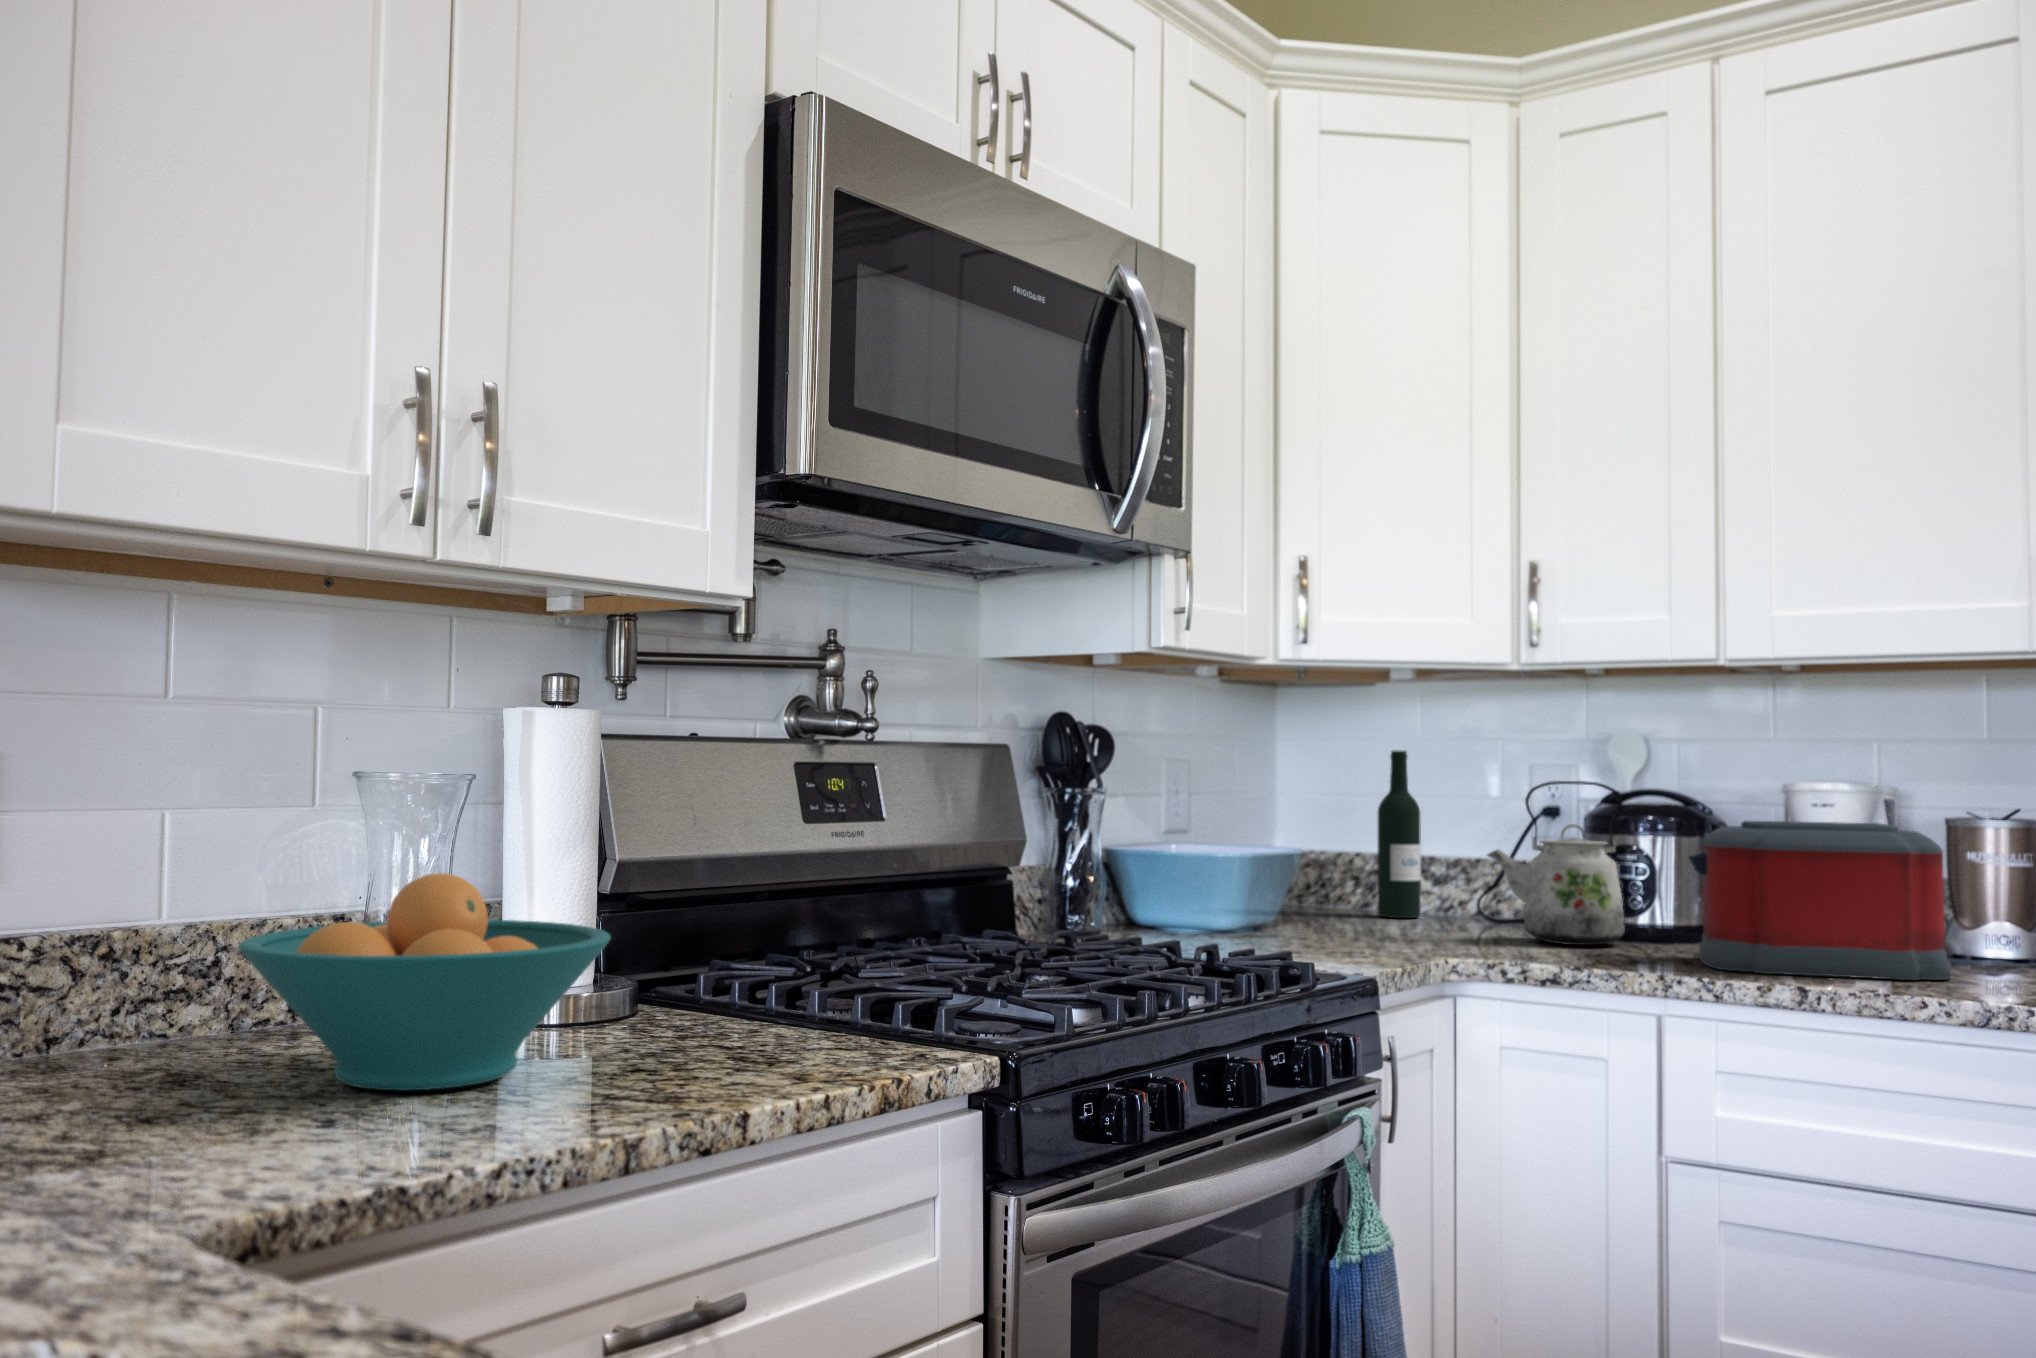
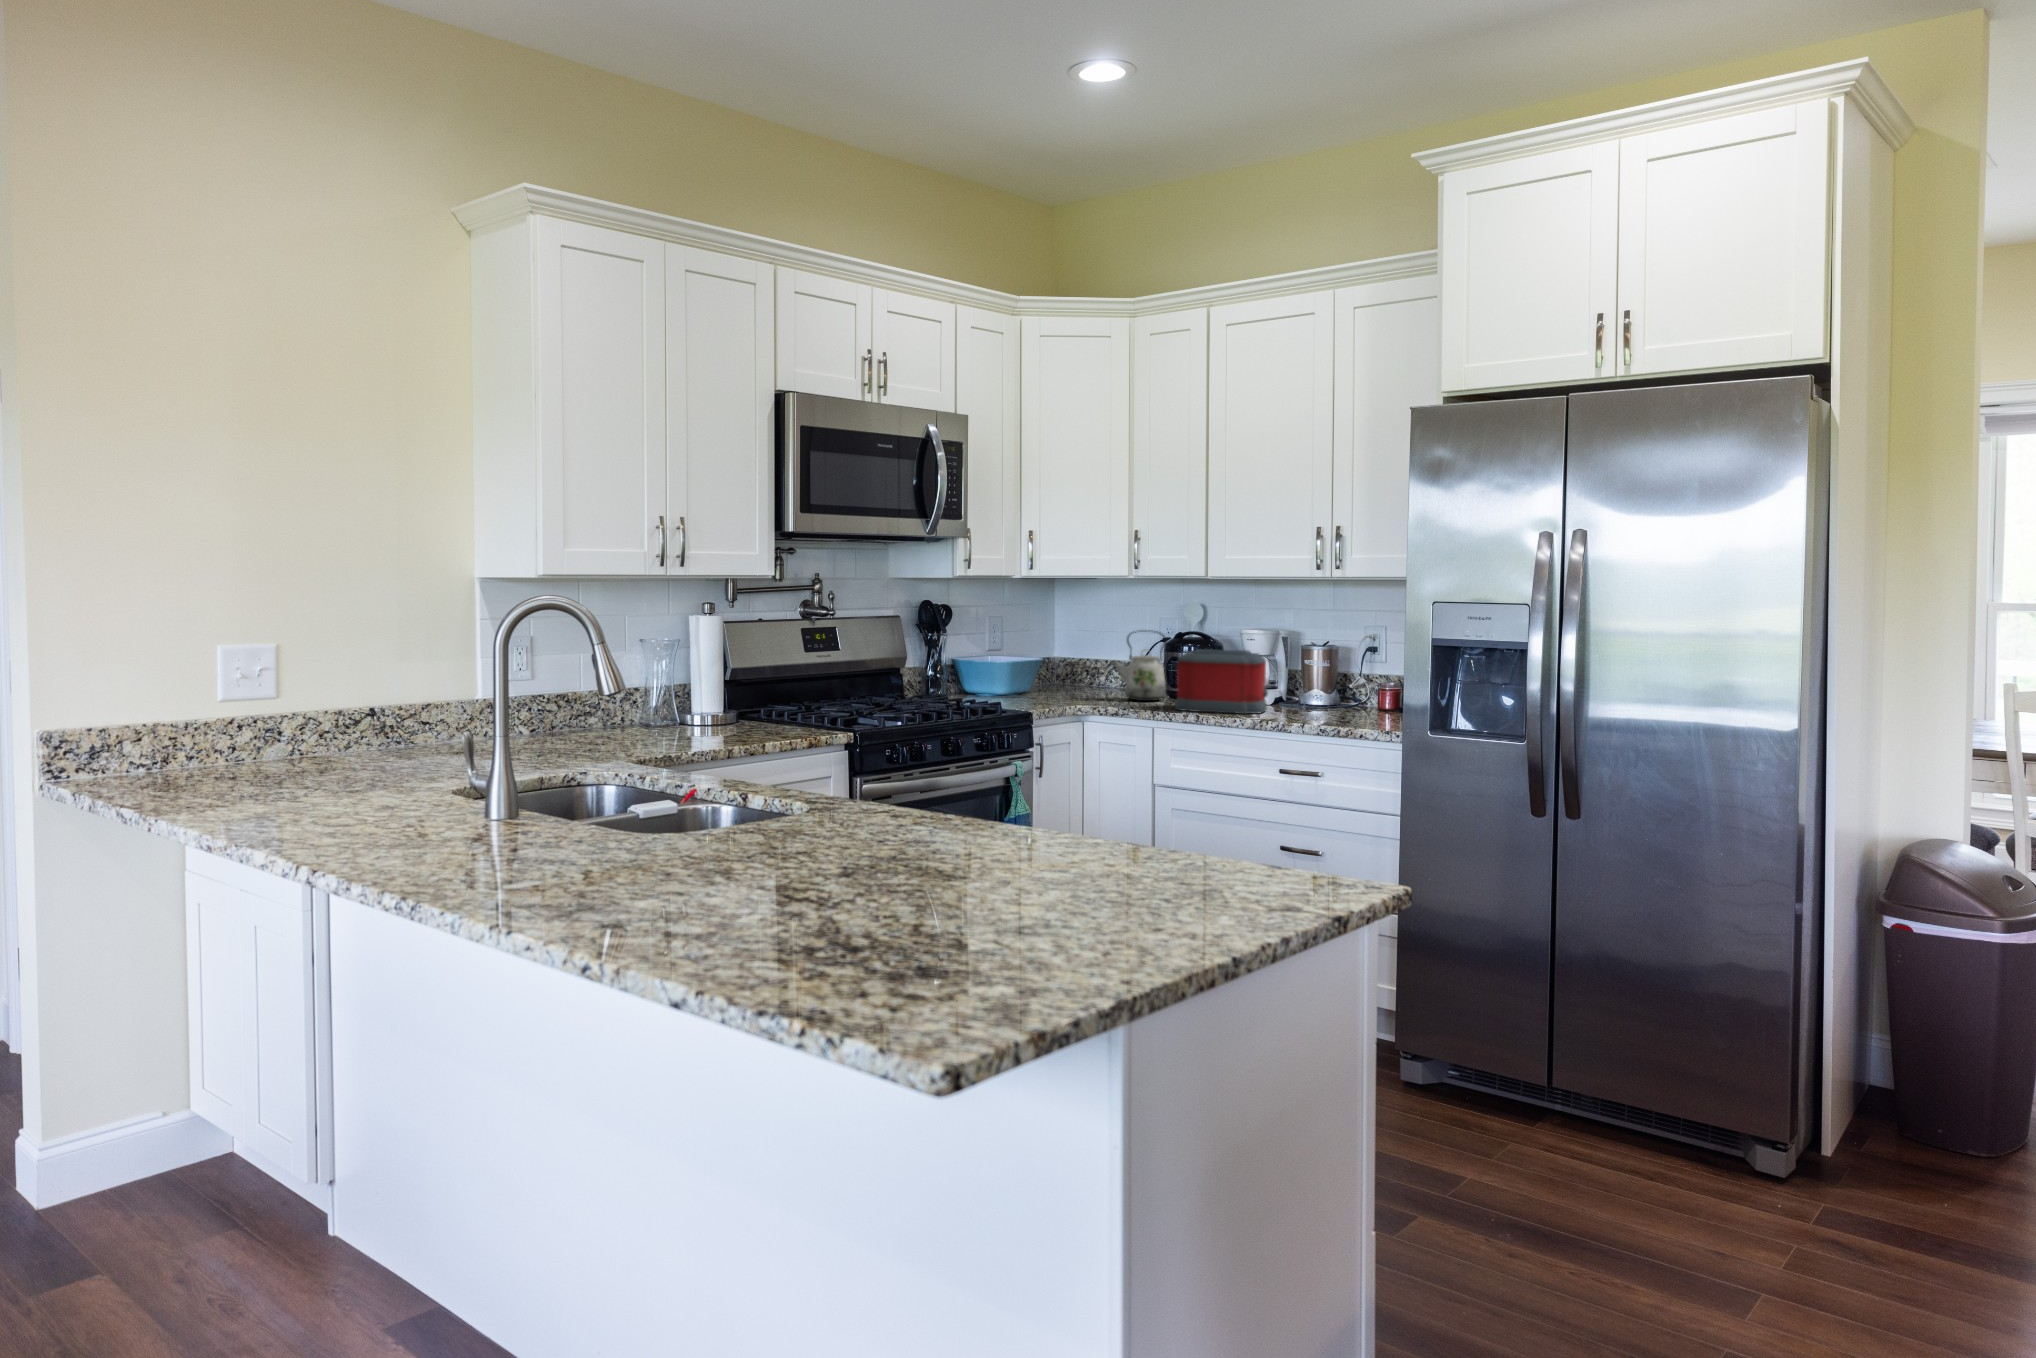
wine bottle: present [1378,750,1421,918] -> none [1085,613,1105,690]
fruit bowl: present [238,873,611,1090] -> none [617,676,725,738]

